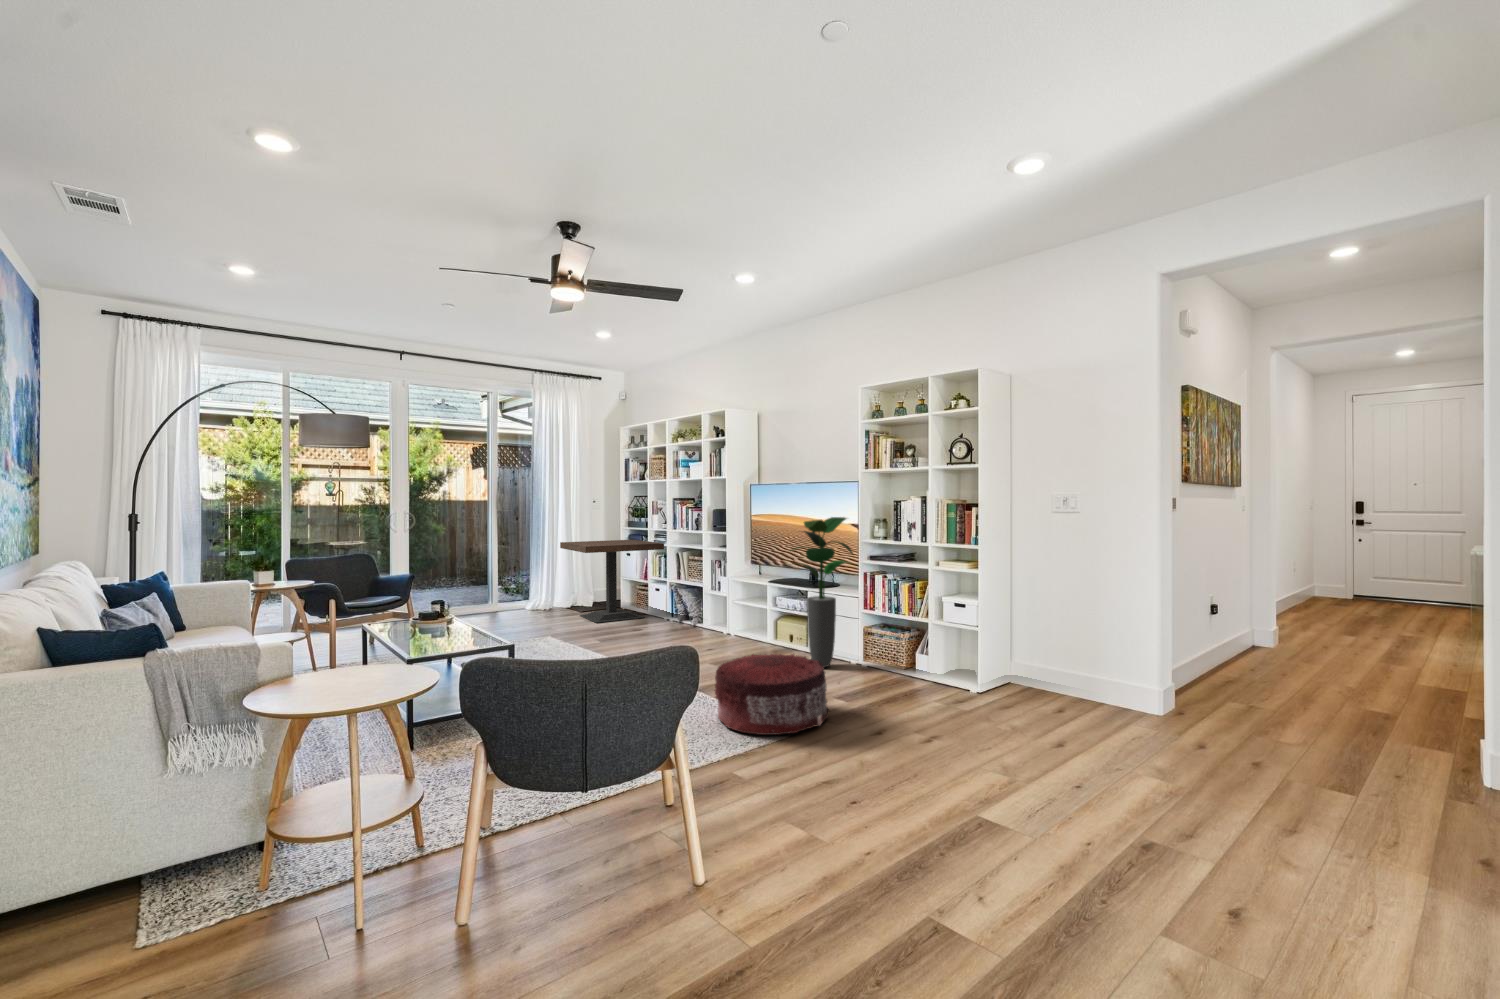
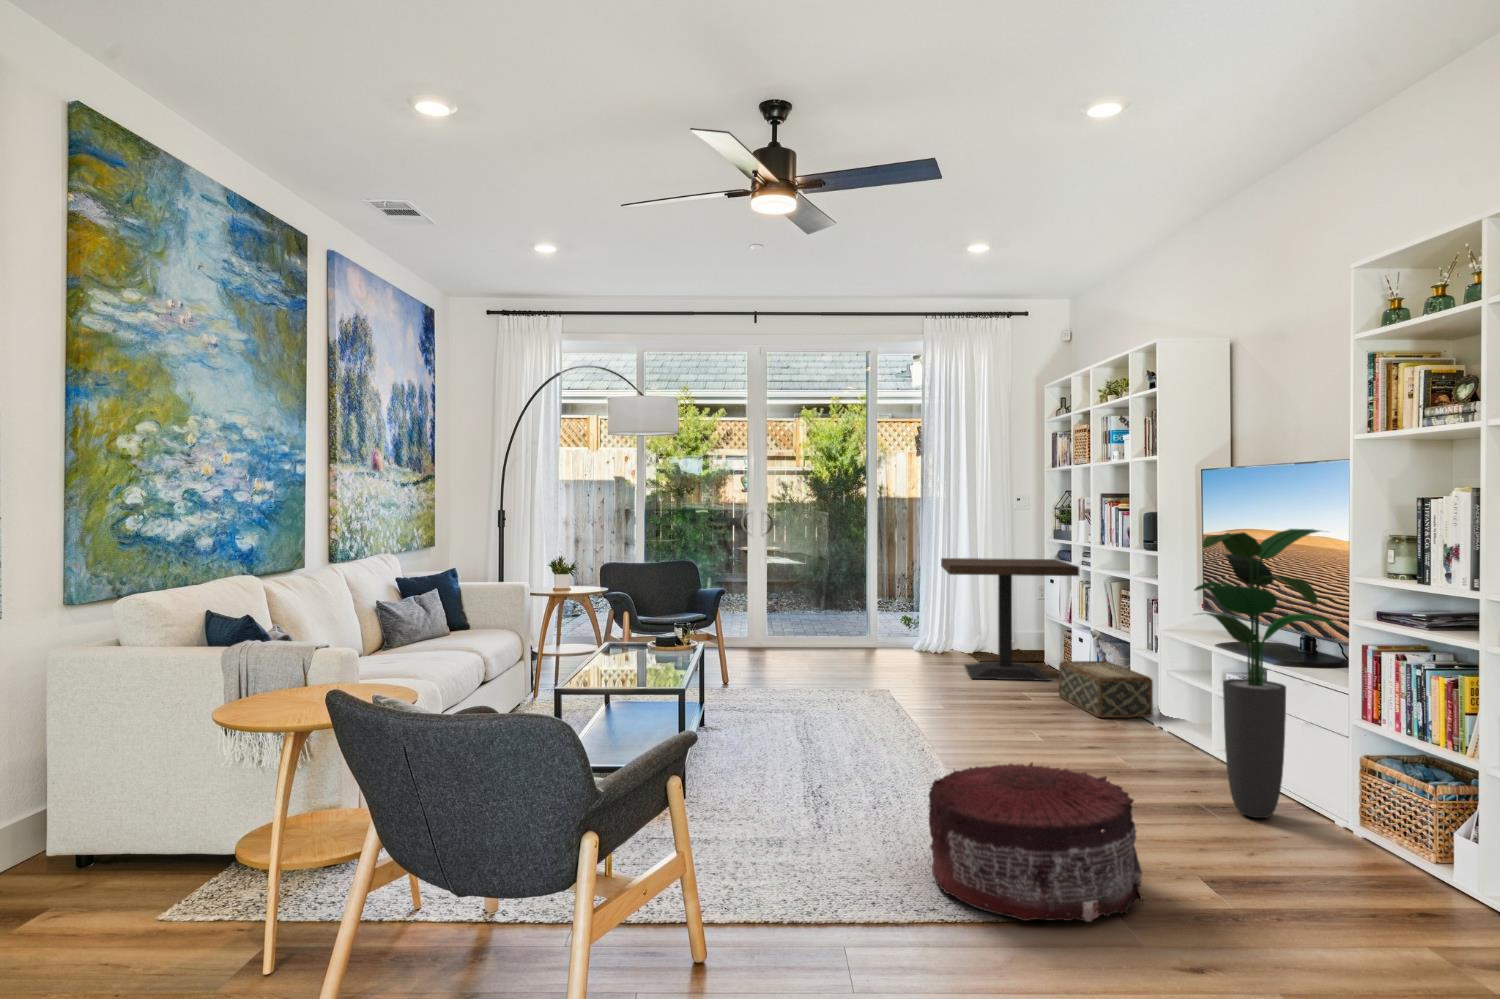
woven basket: none [662,600,723,634] -> present [1059,661,1153,718]

